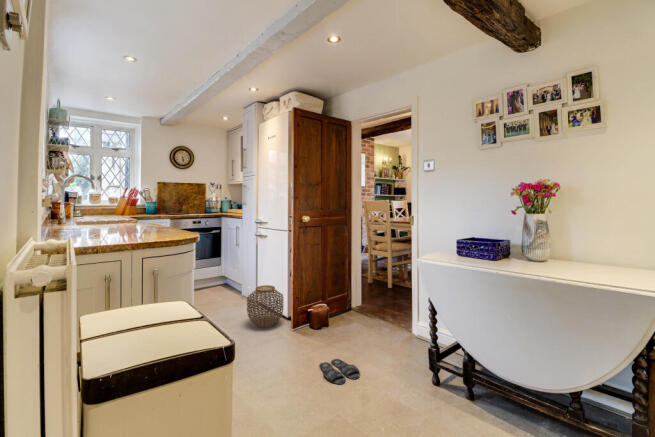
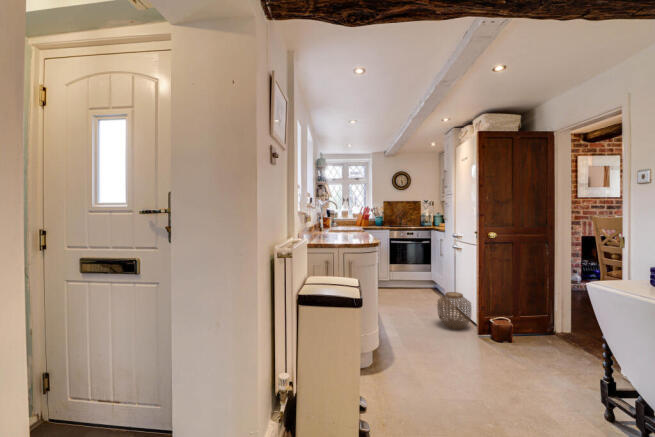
slippers: present [319,359,360,384] -> none [486,366,525,388]

